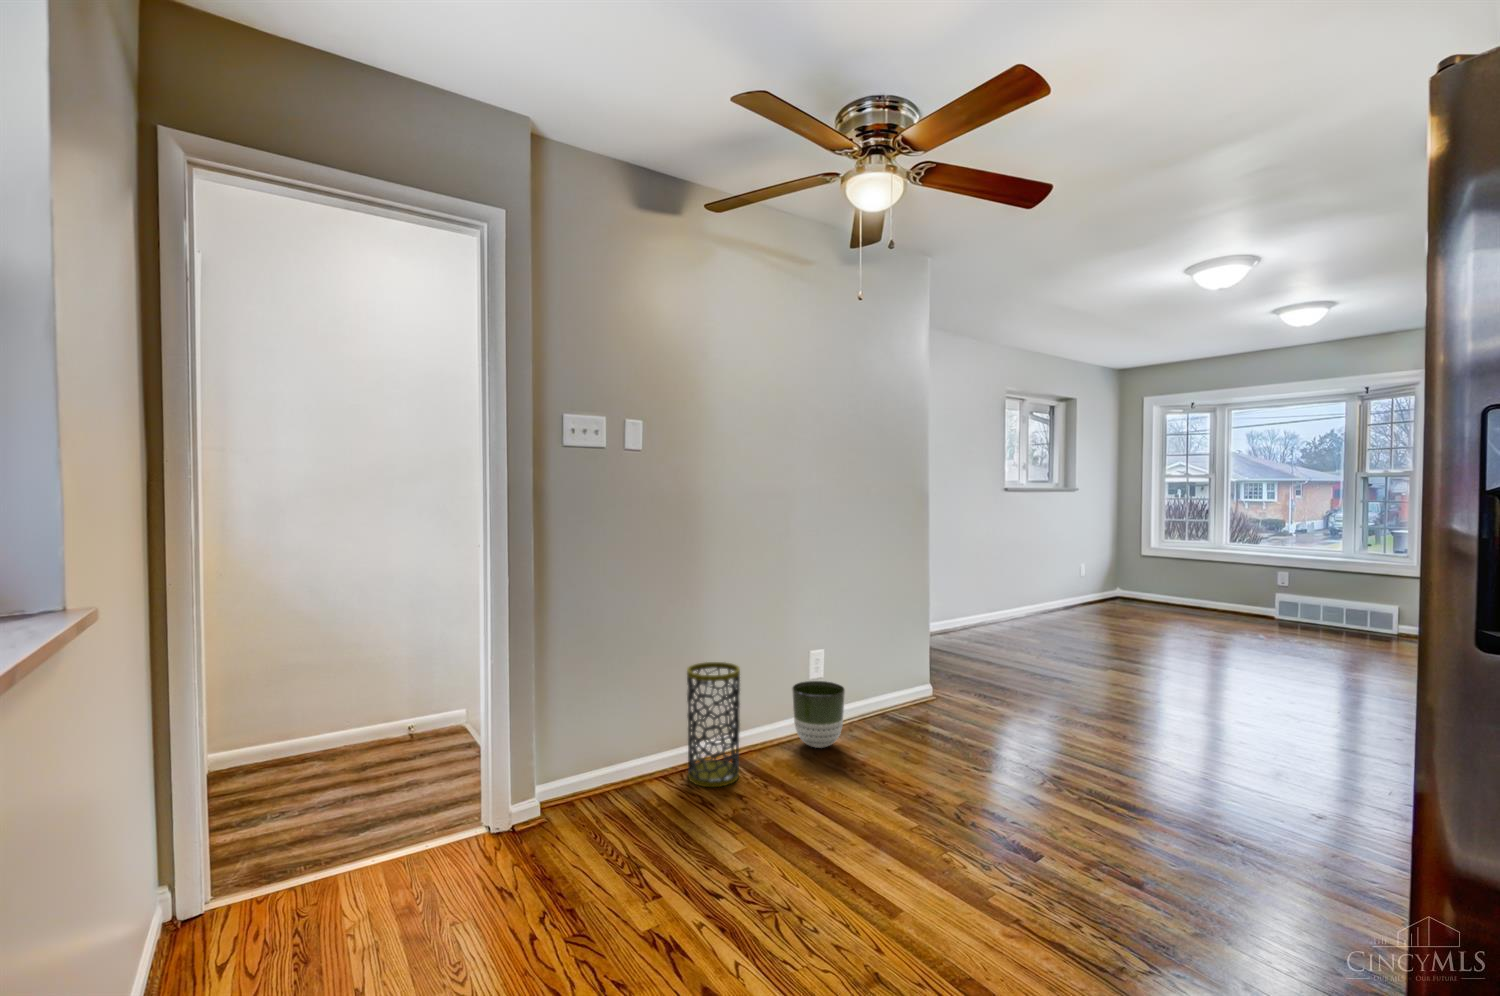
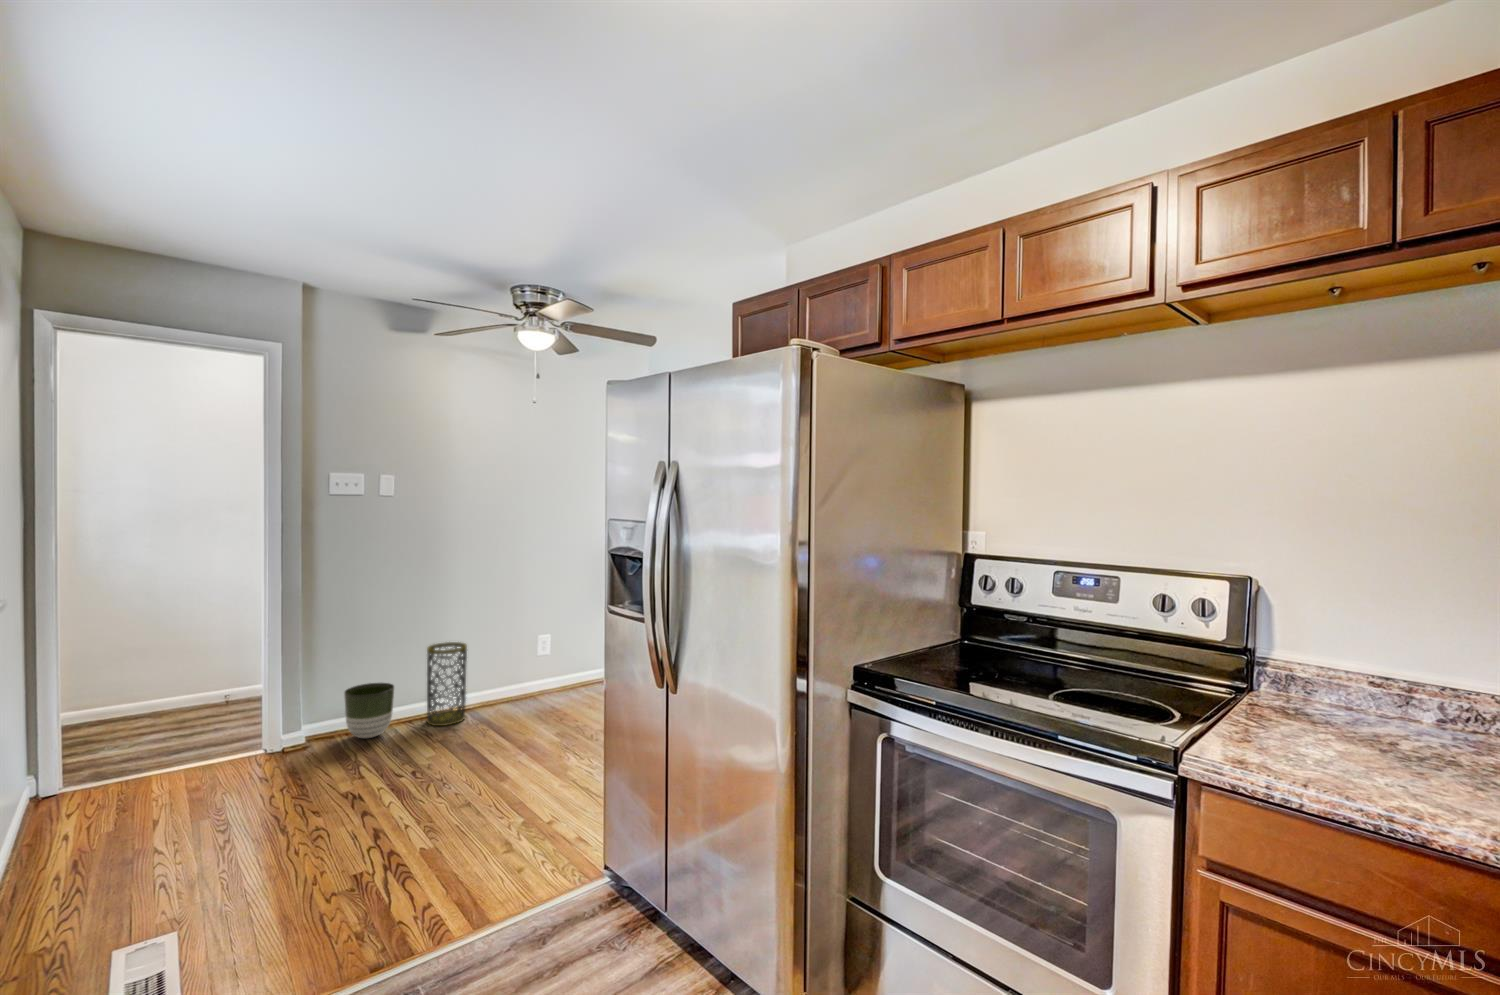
planter: present [792,681,845,748] -> present [344,683,394,738]

